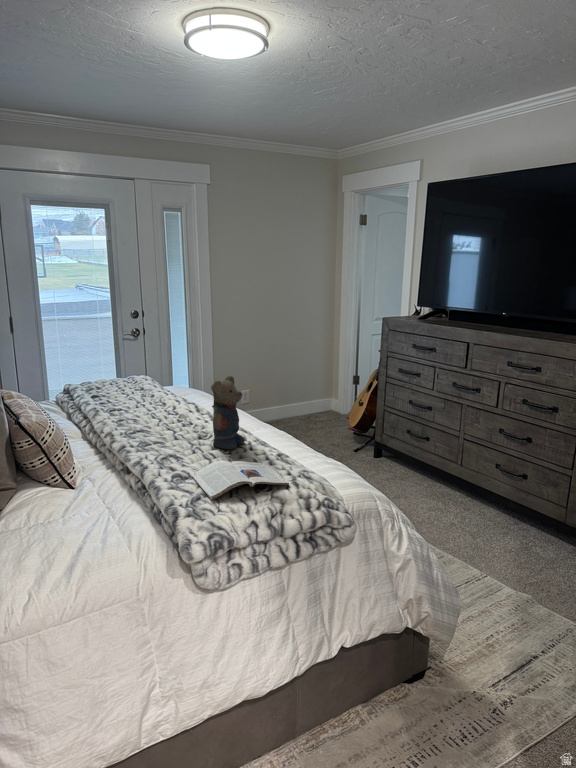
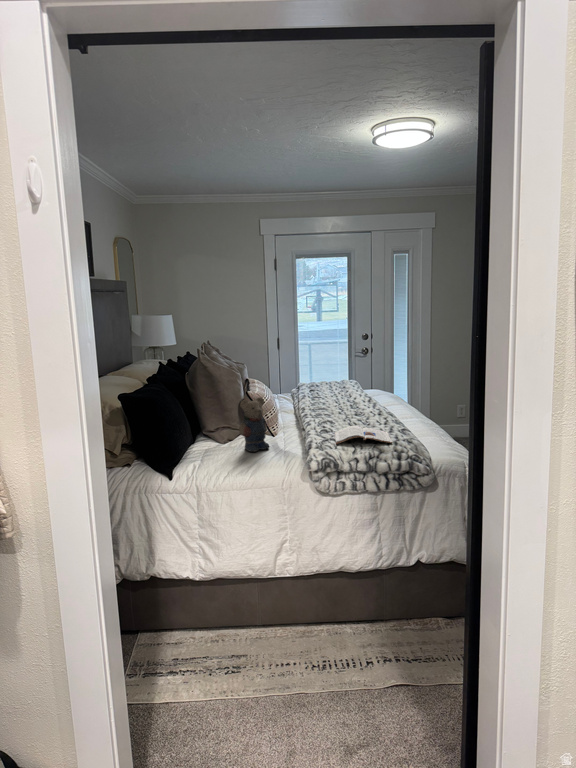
teddy bear: present [211,376,245,450] -> present [239,397,269,452]

